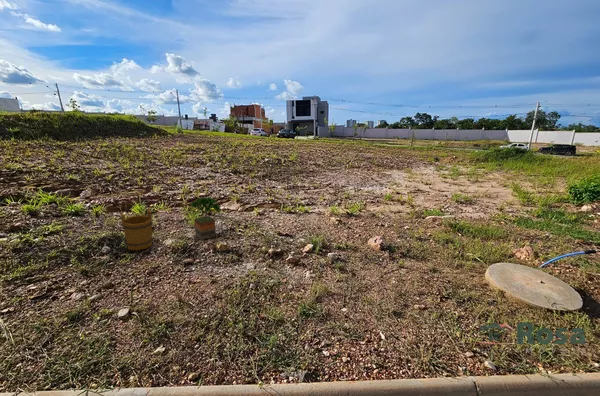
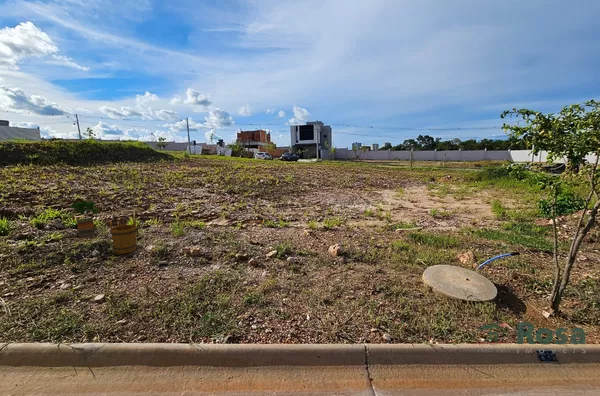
potted tree: present [191,197,221,240] -> present [70,201,99,237]

